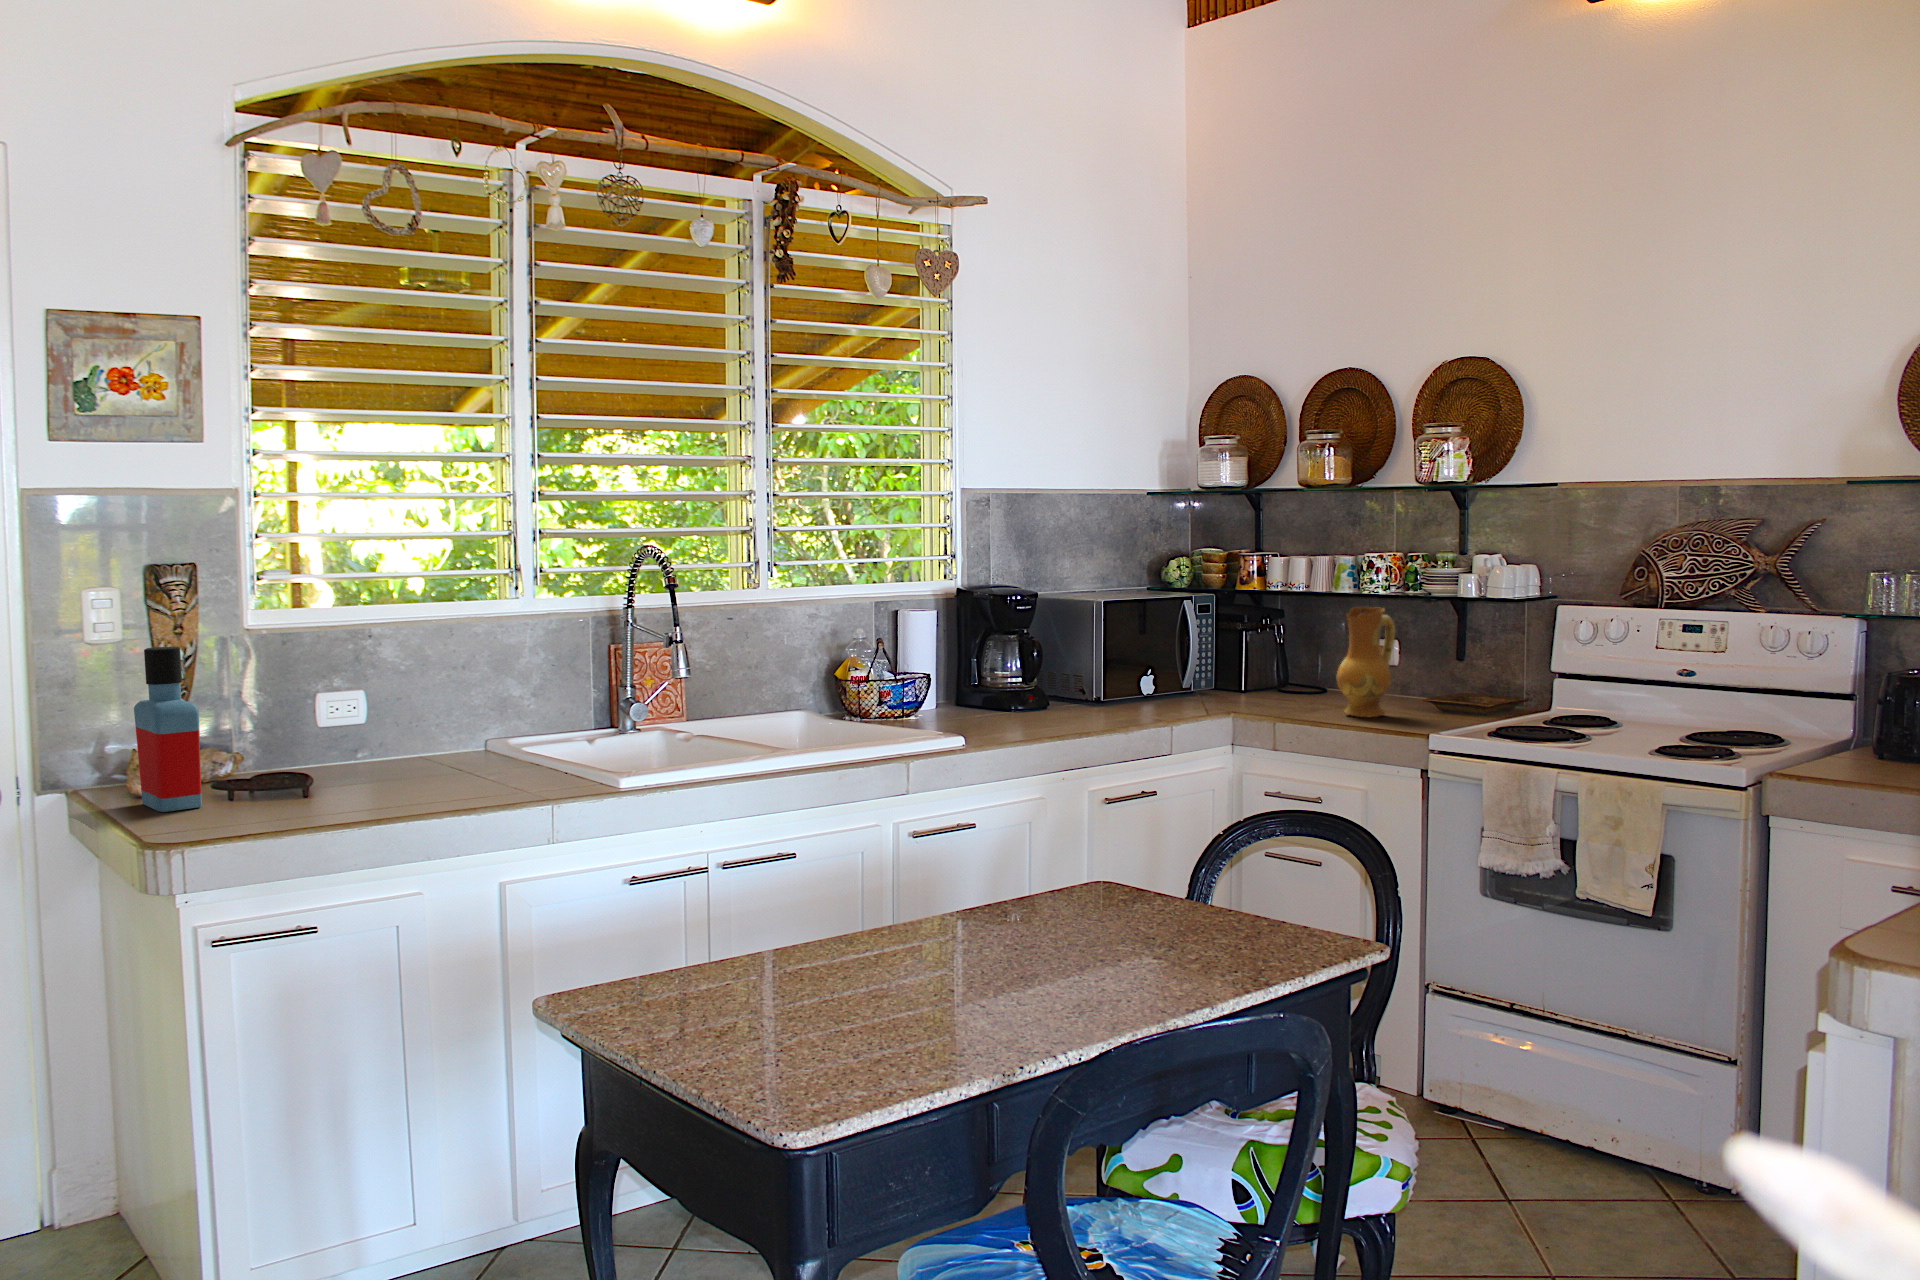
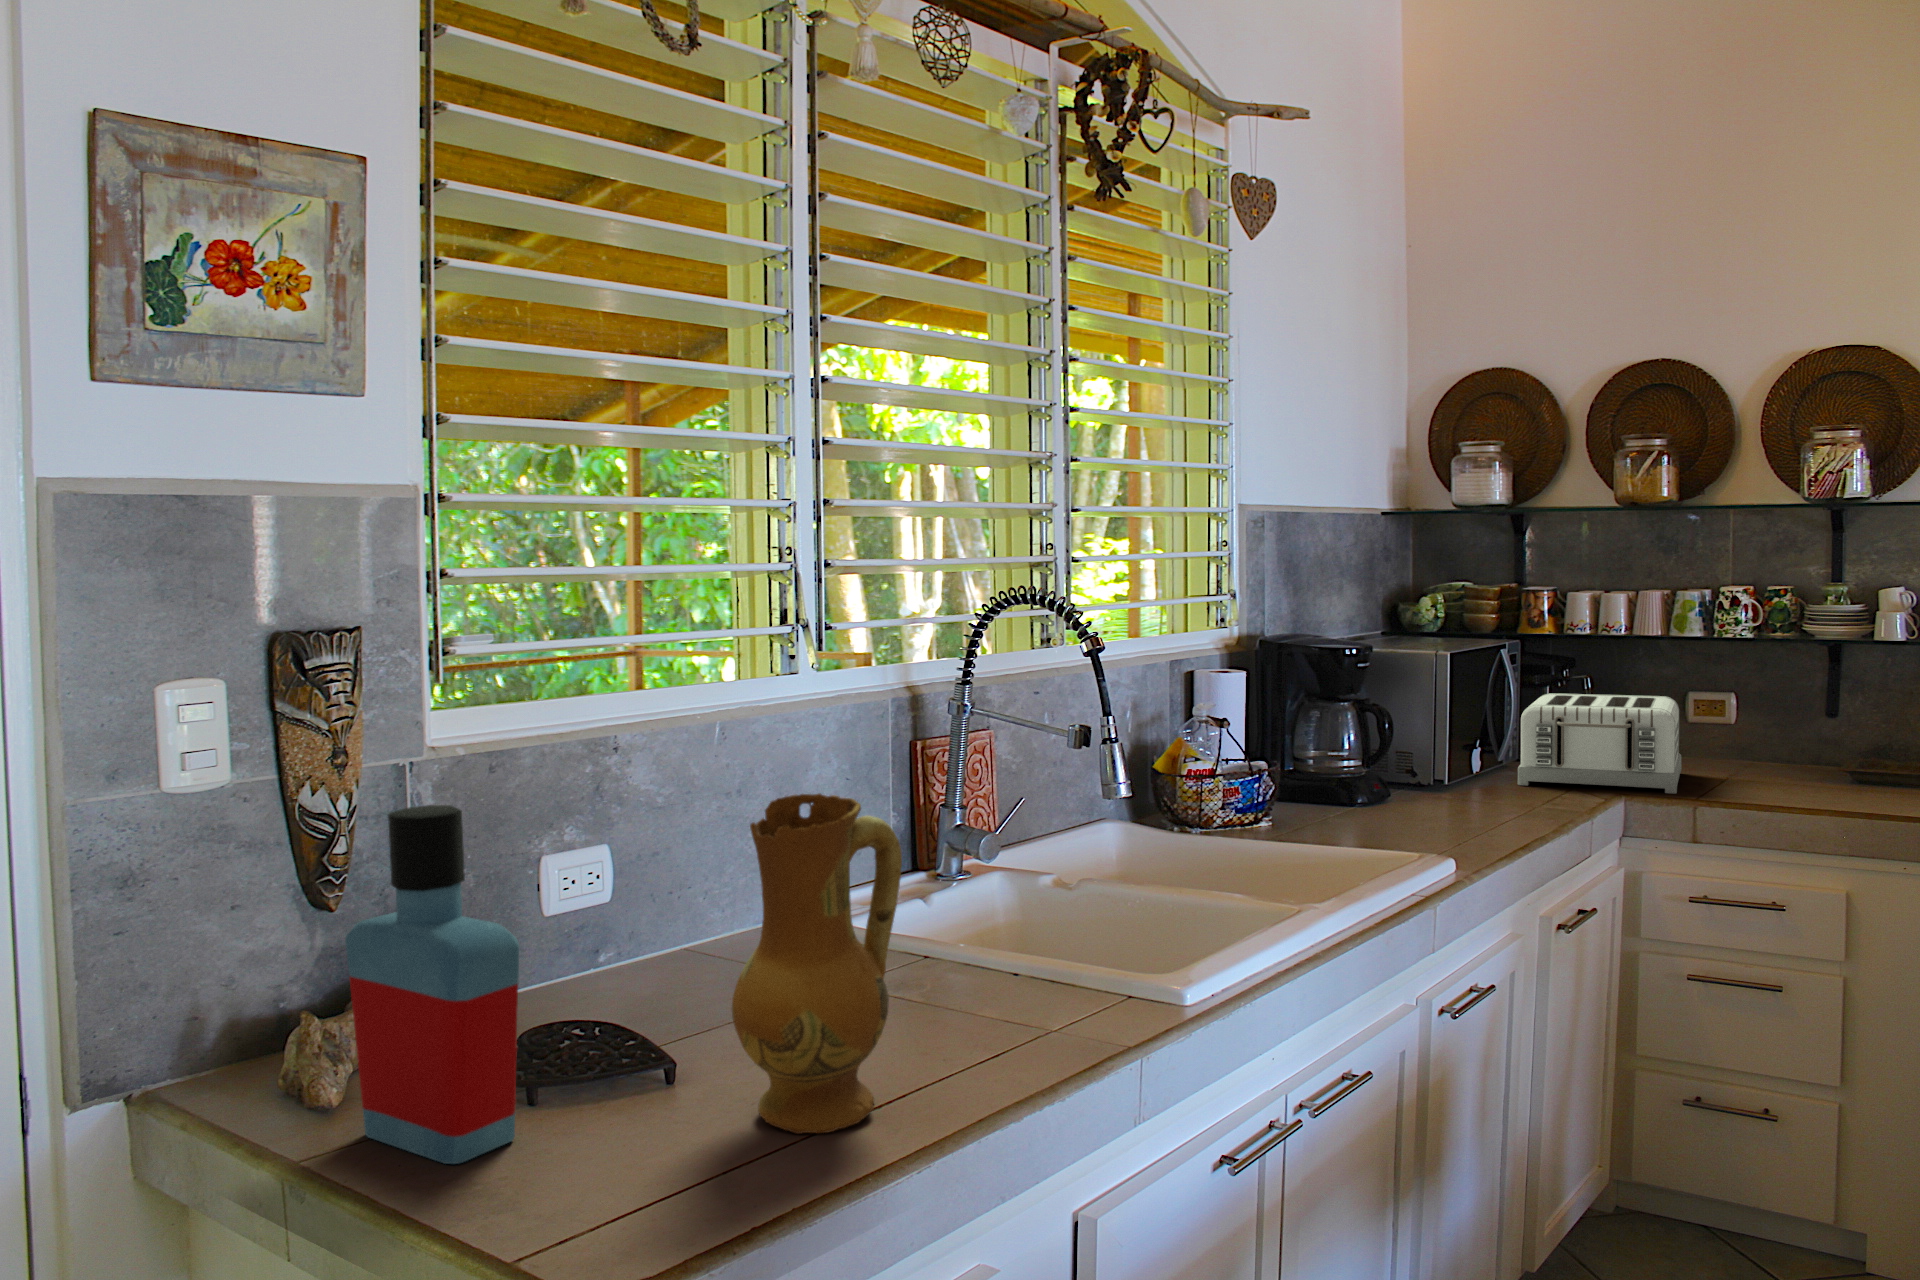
ceramic jug: present [1337,607,1395,717] -> present [732,794,902,1134]
toaster: none [1174,637,1324,711] -> present [1518,693,1681,794]

